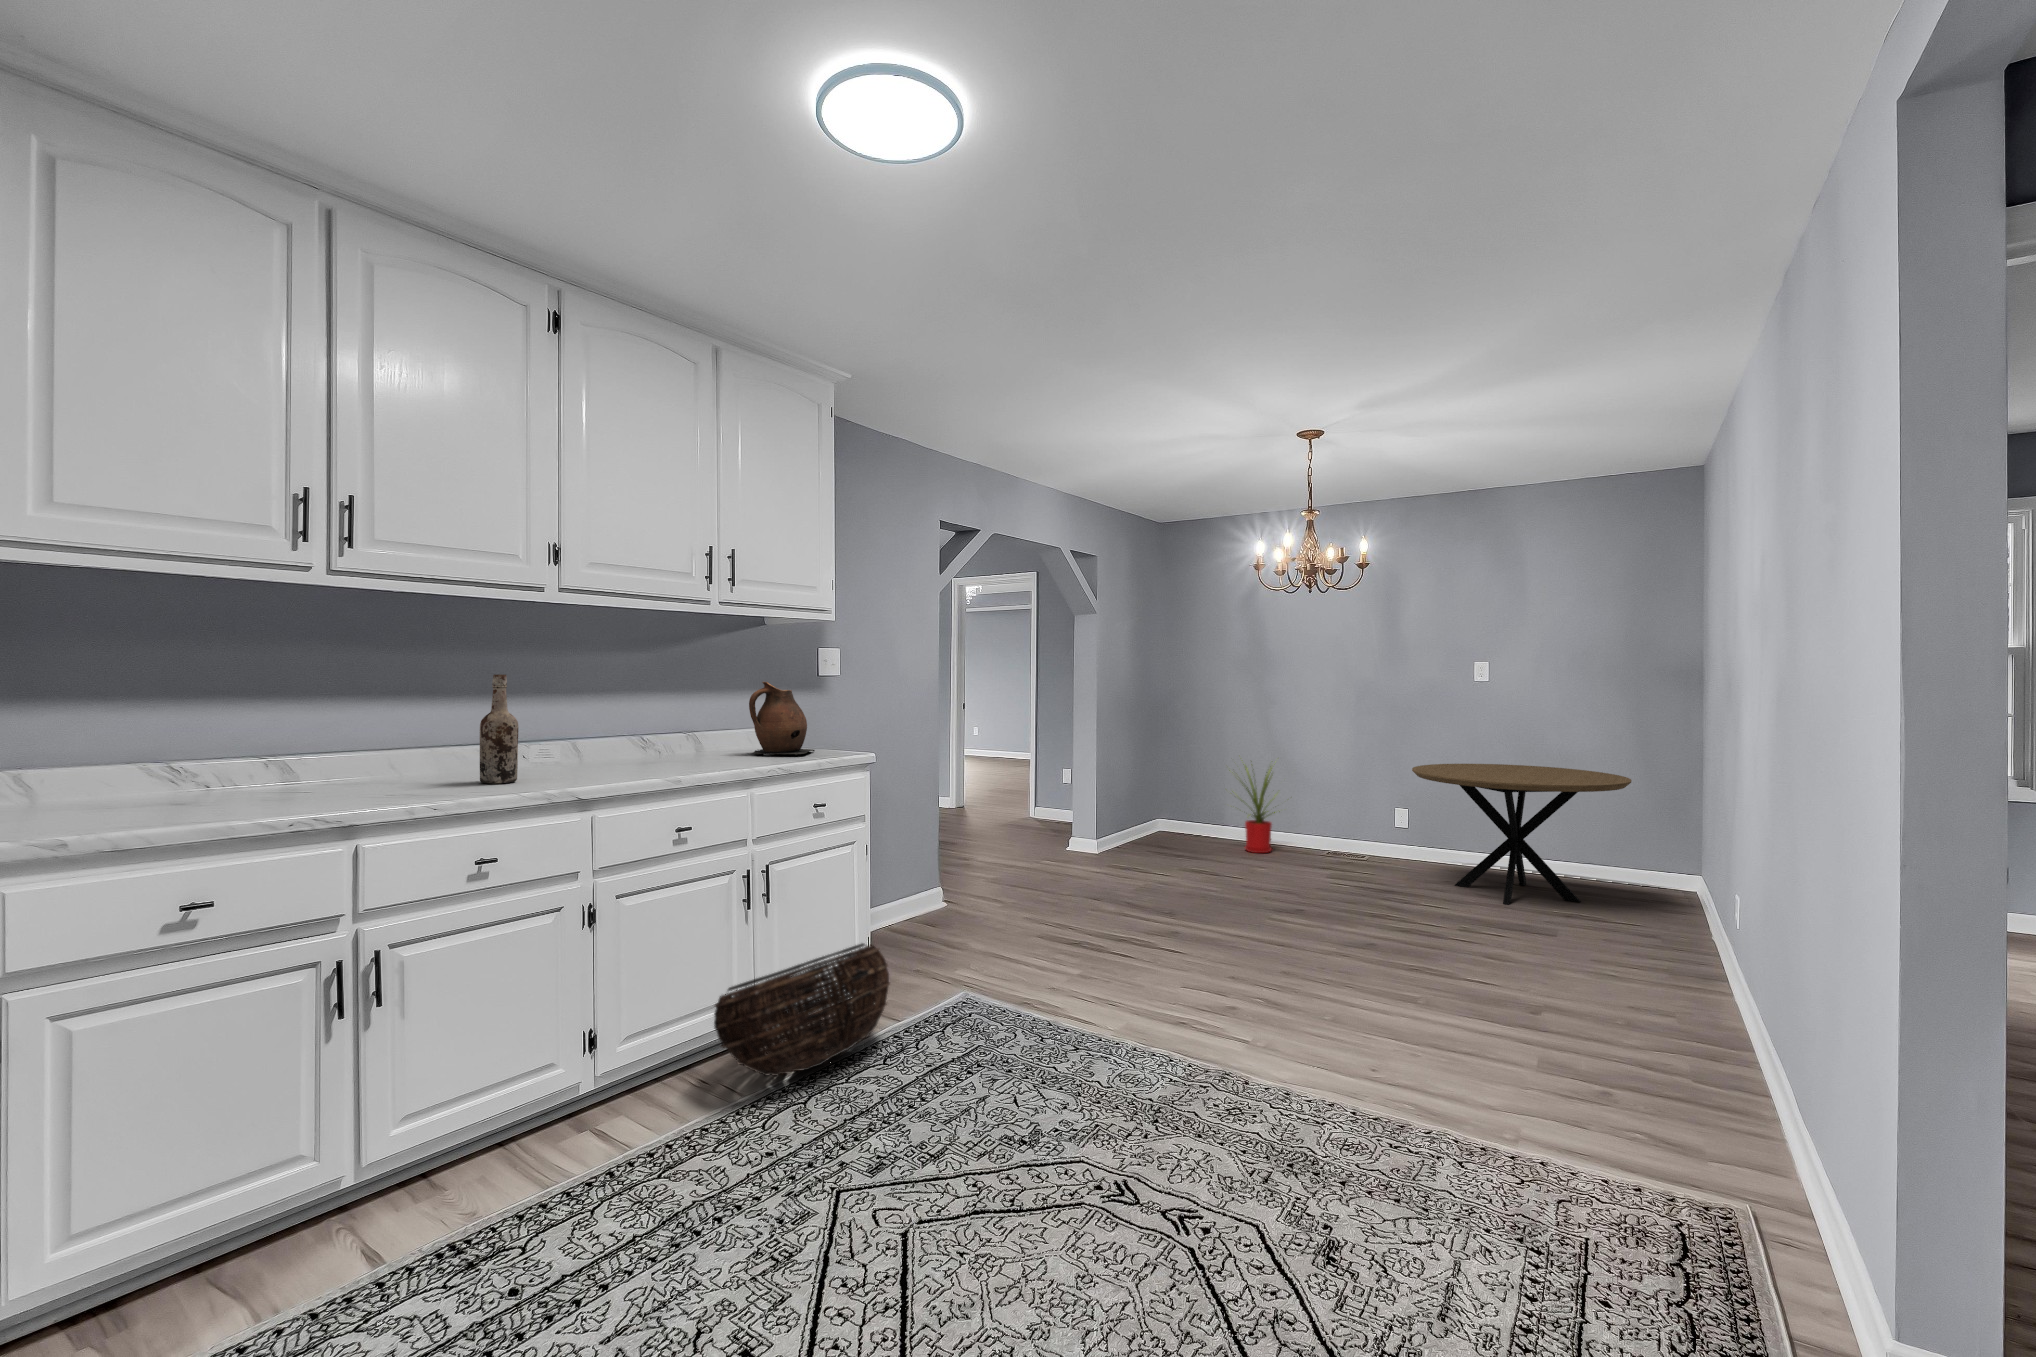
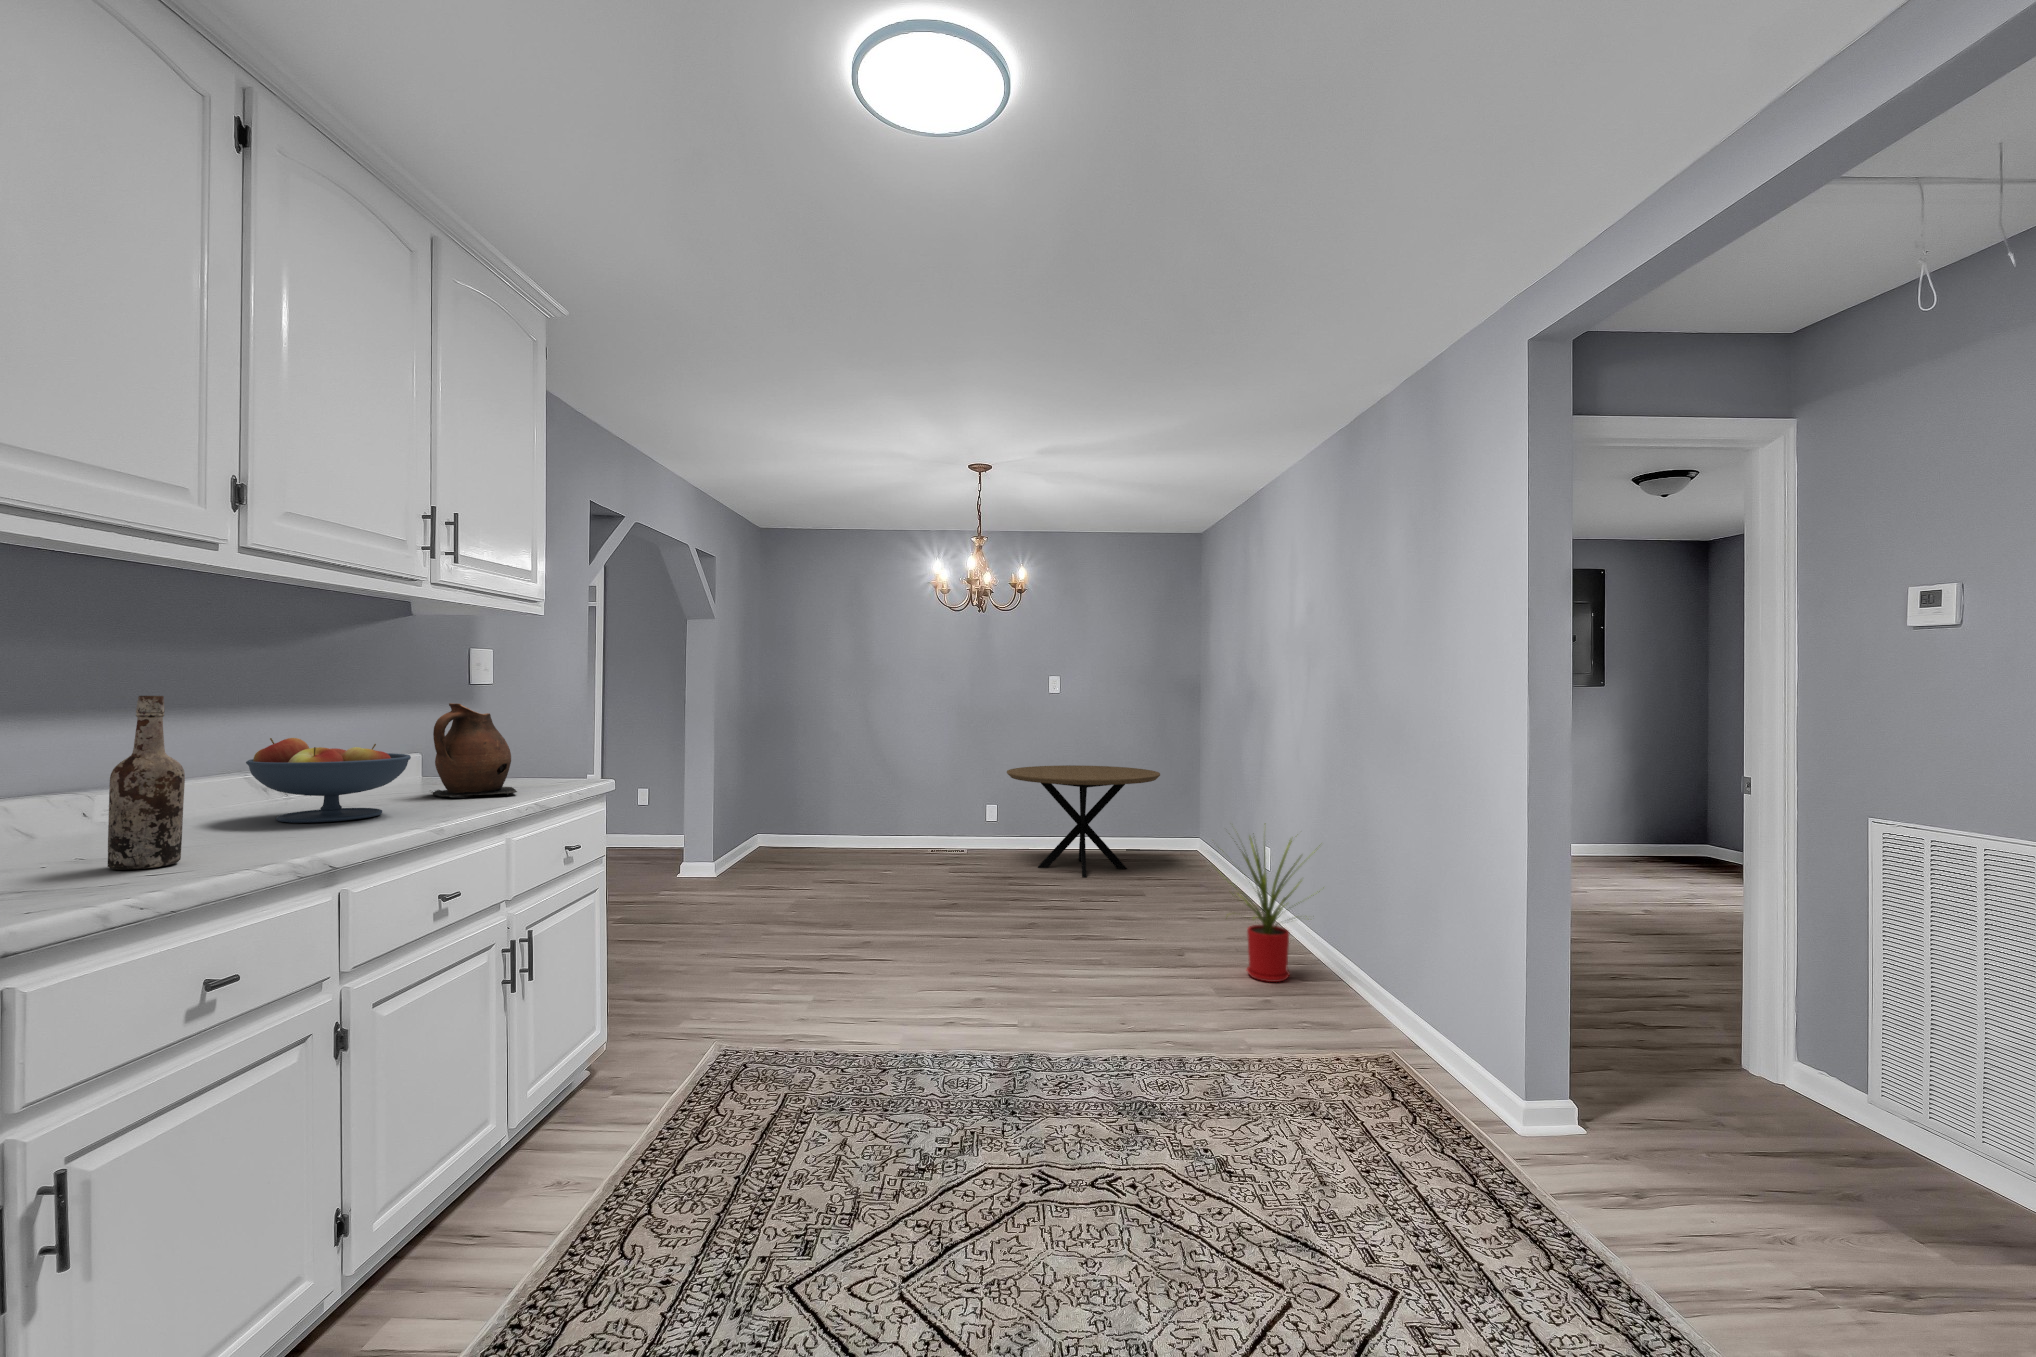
fruit bowl: none [608,705,708,765] -> present [246,738,411,823]
house plant: present [1240,766,1275,853] -> present [1226,837,1315,982]
basket: present [714,943,890,1076] -> none [500,1007,681,1198]

